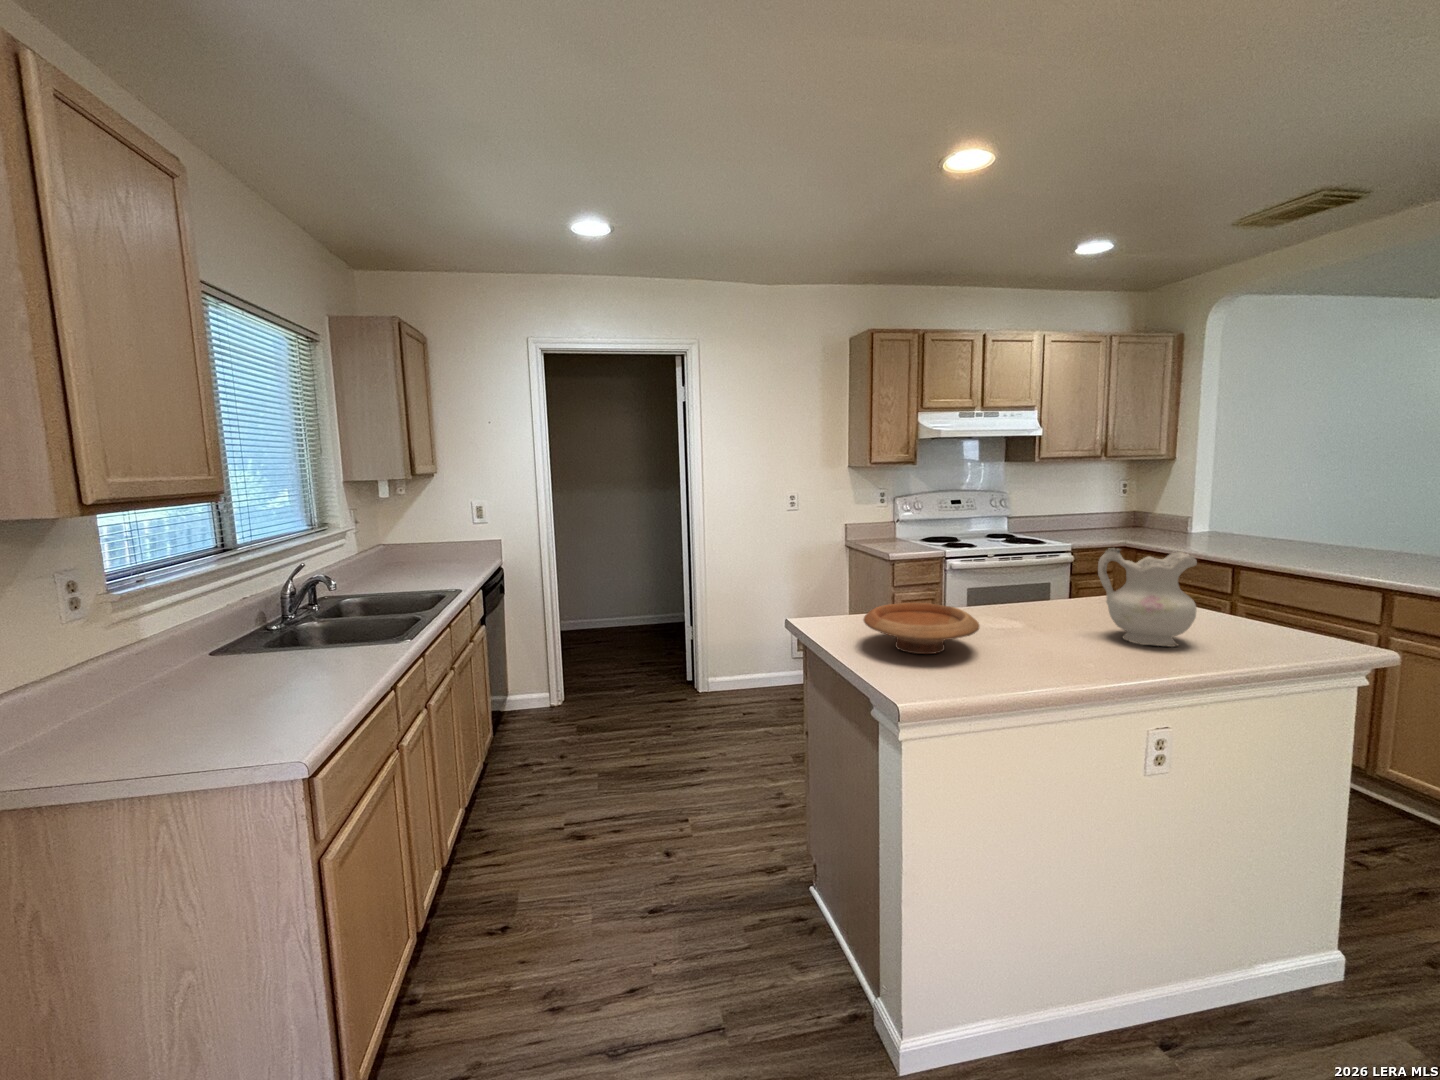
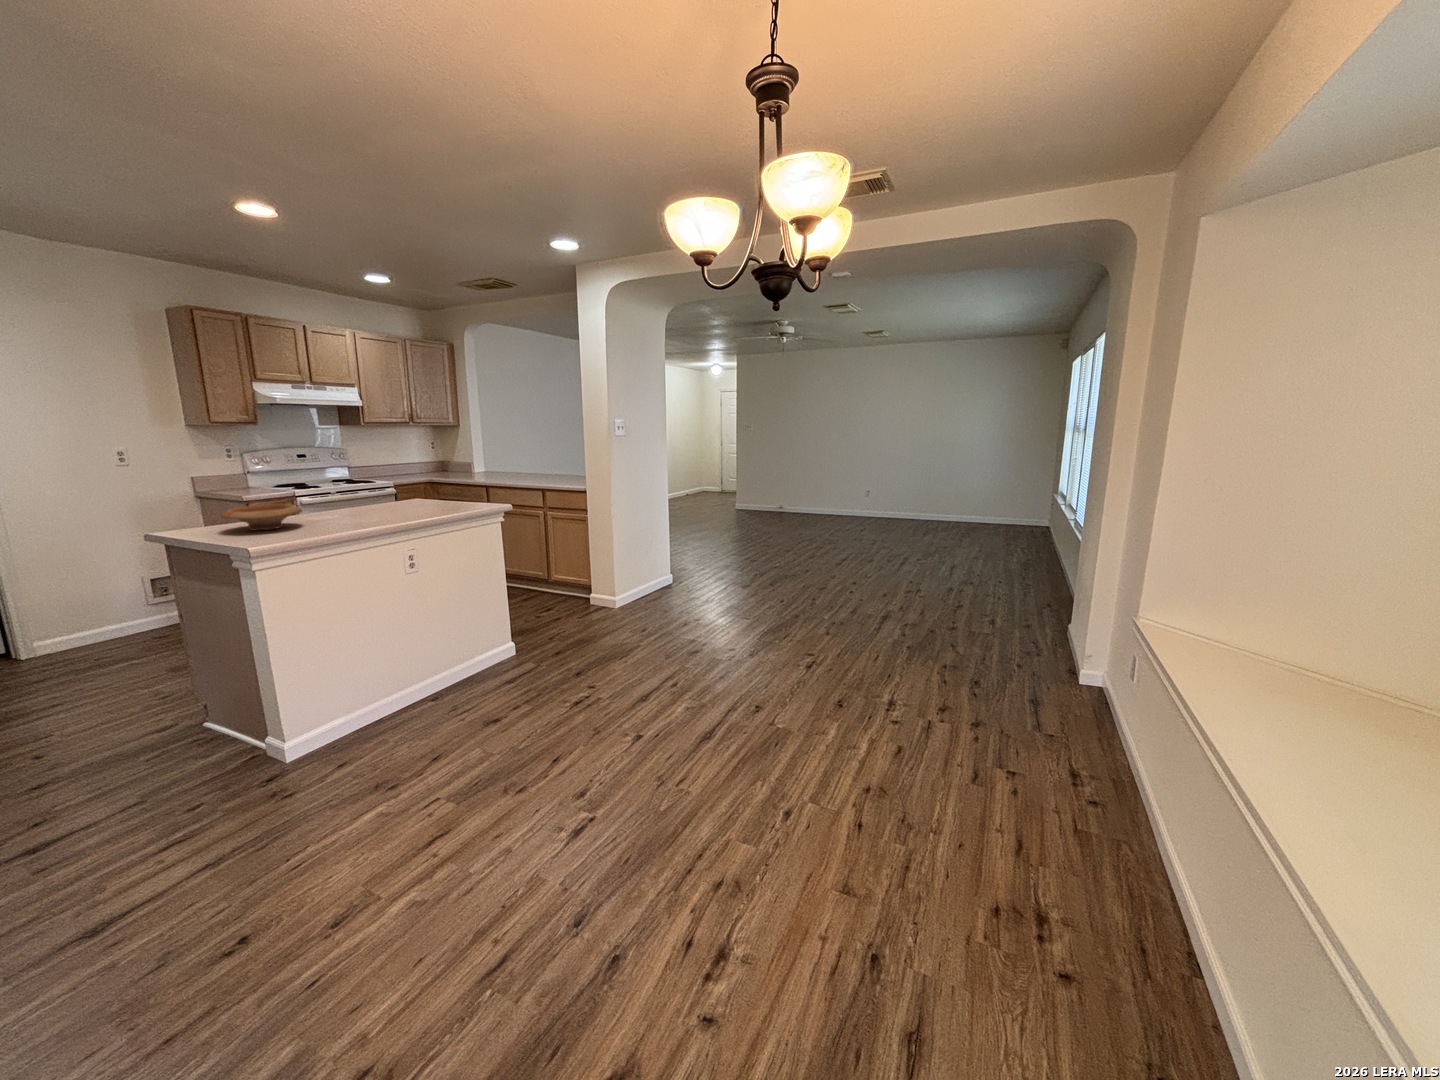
ceramic pitcher: present [1098,548,1197,647] -> none [372,466,421,513]

